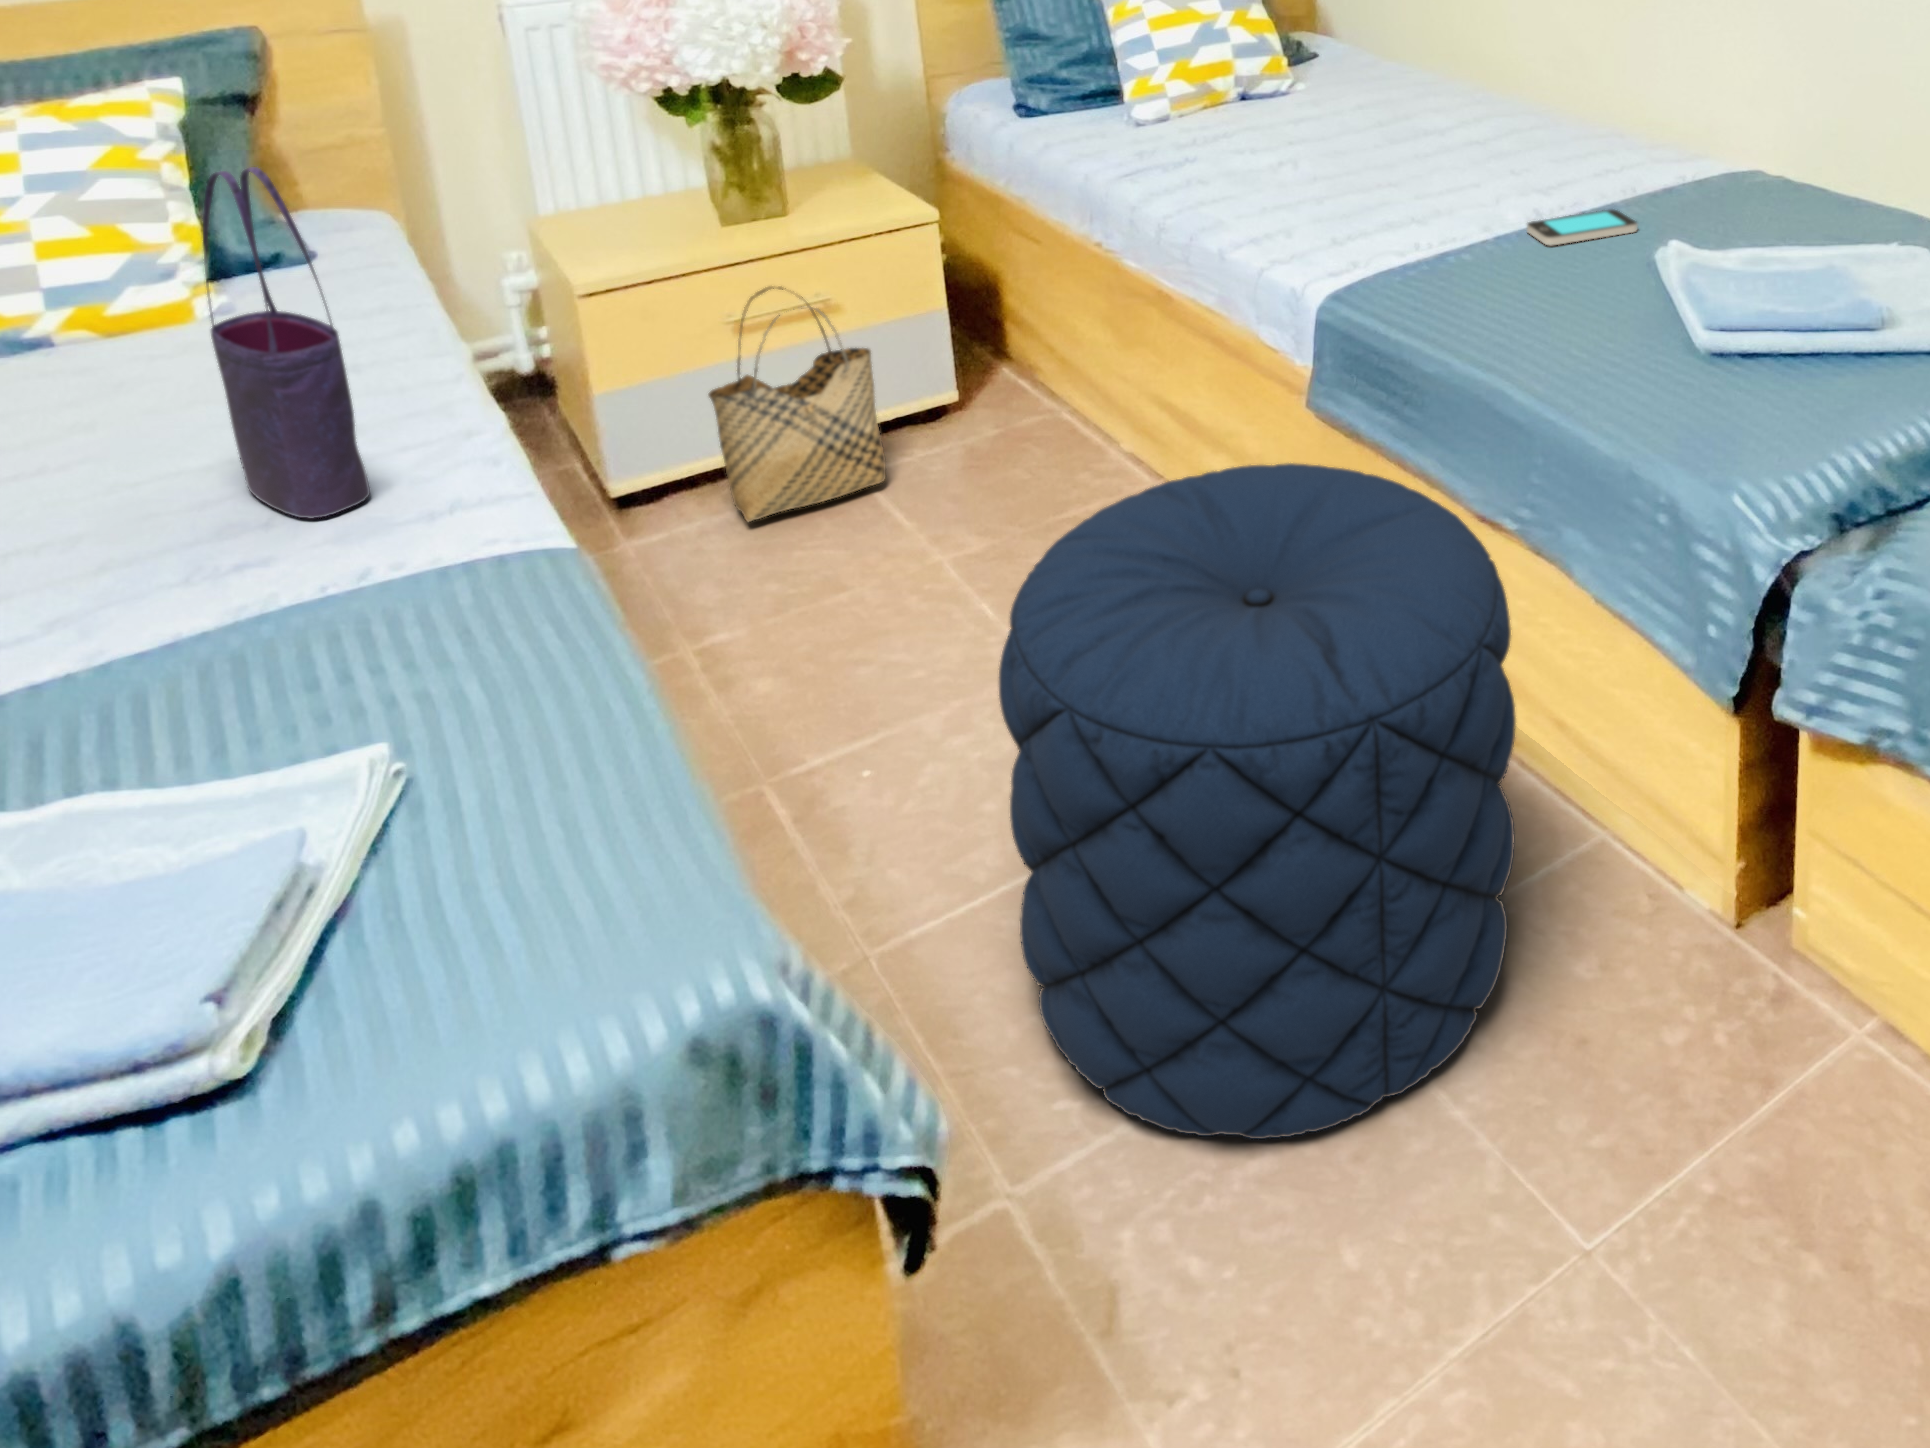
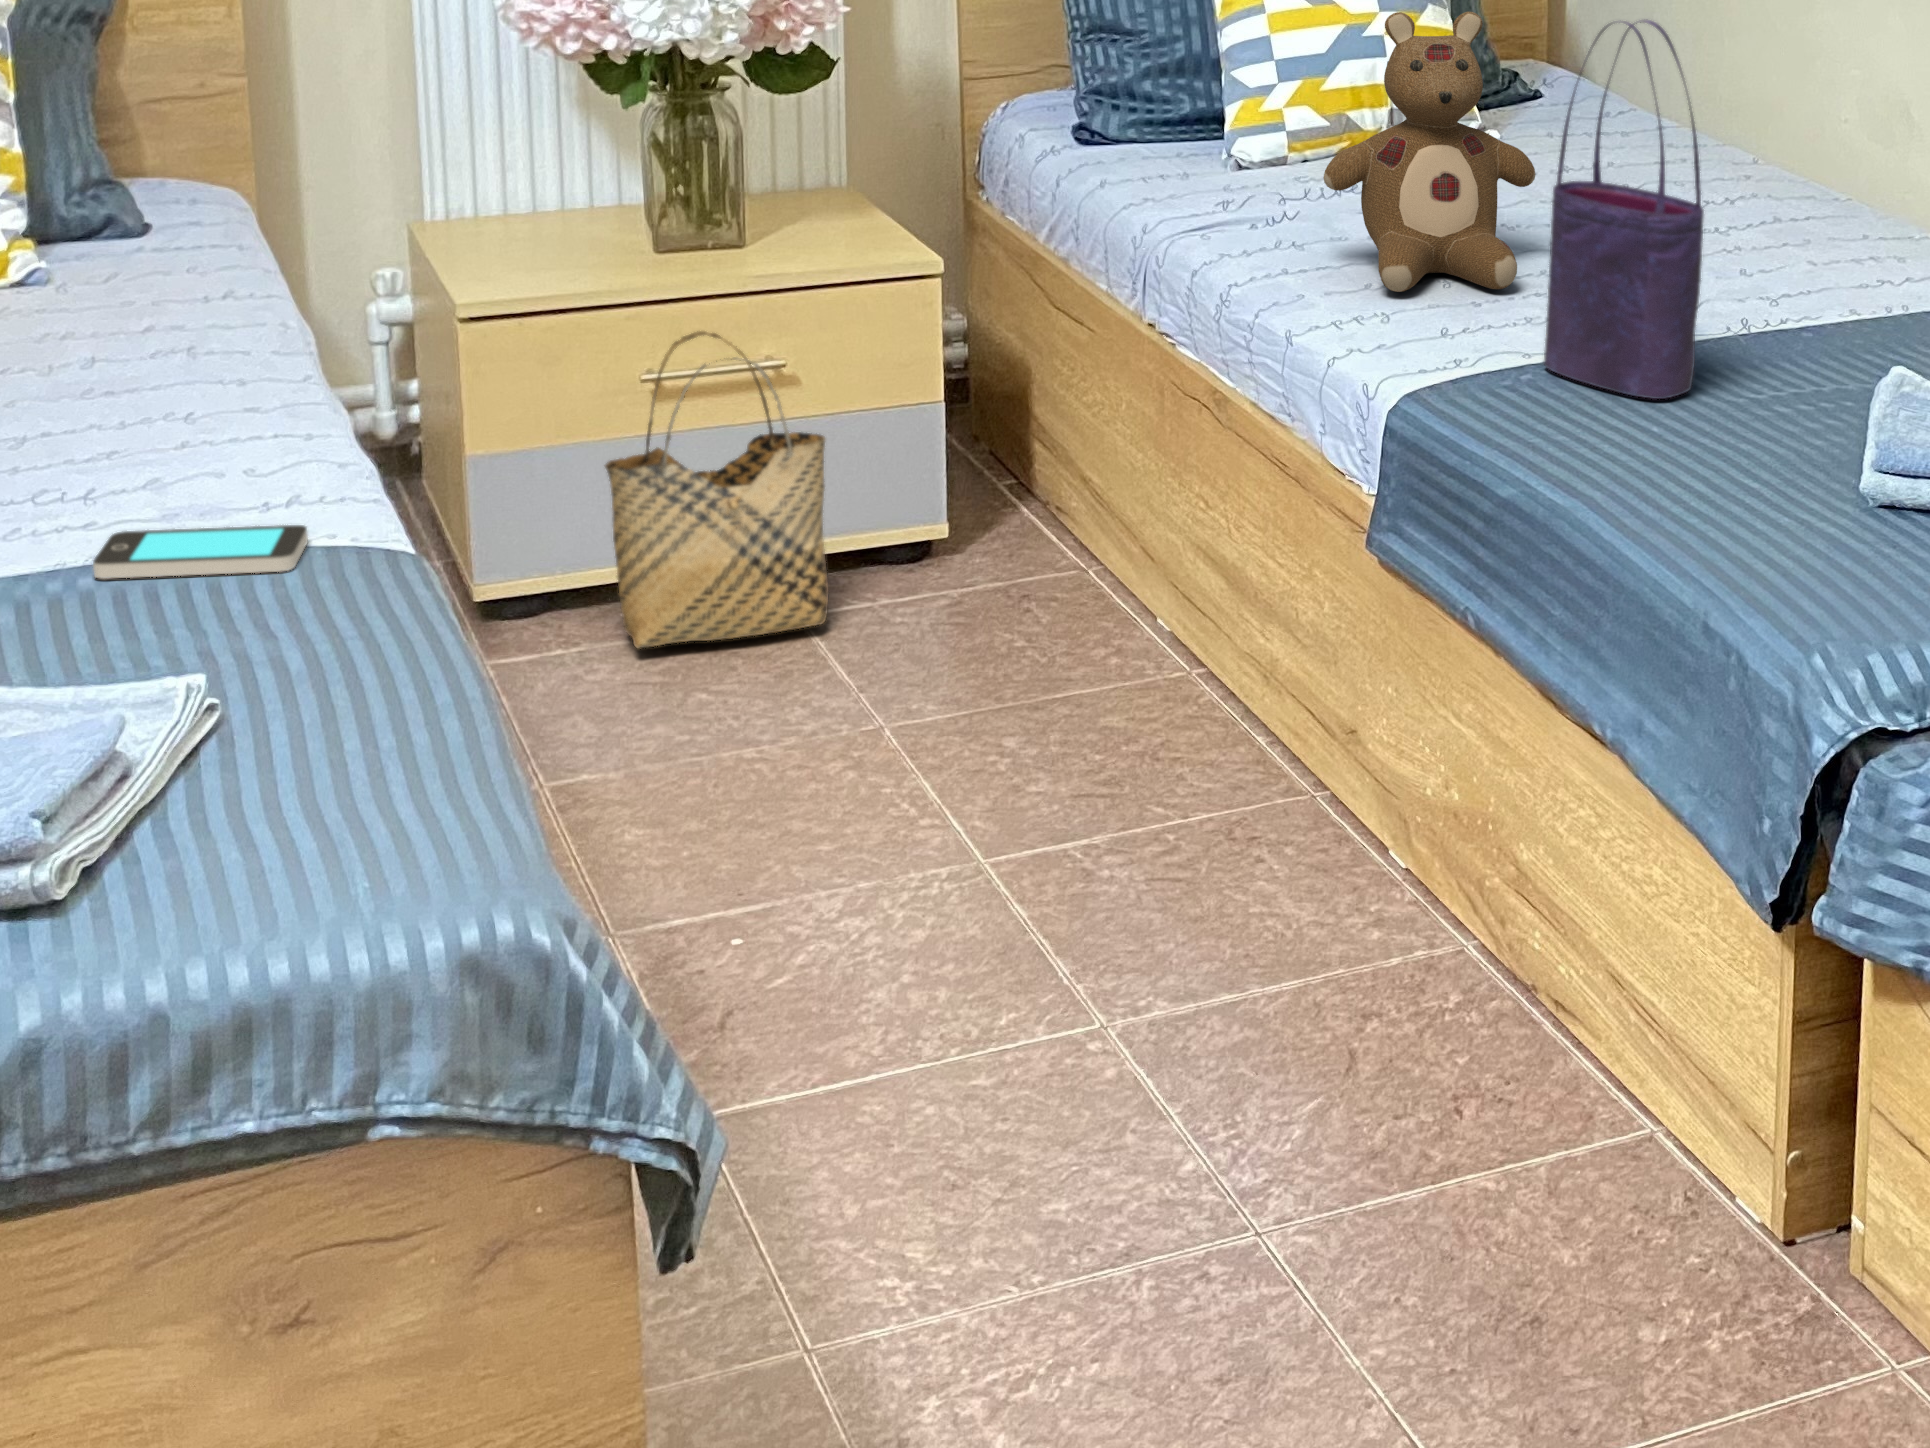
stuffed bear: none [1226,14,1371,215] -> present [1323,12,1536,292]
tote bag: present [203,167,370,519] -> present [1544,20,1704,399]
smartphone: present [1527,210,1638,245] -> present [93,525,308,579]
pouf: present [999,463,1516,1139] -> none [867,566,1516,1360]

